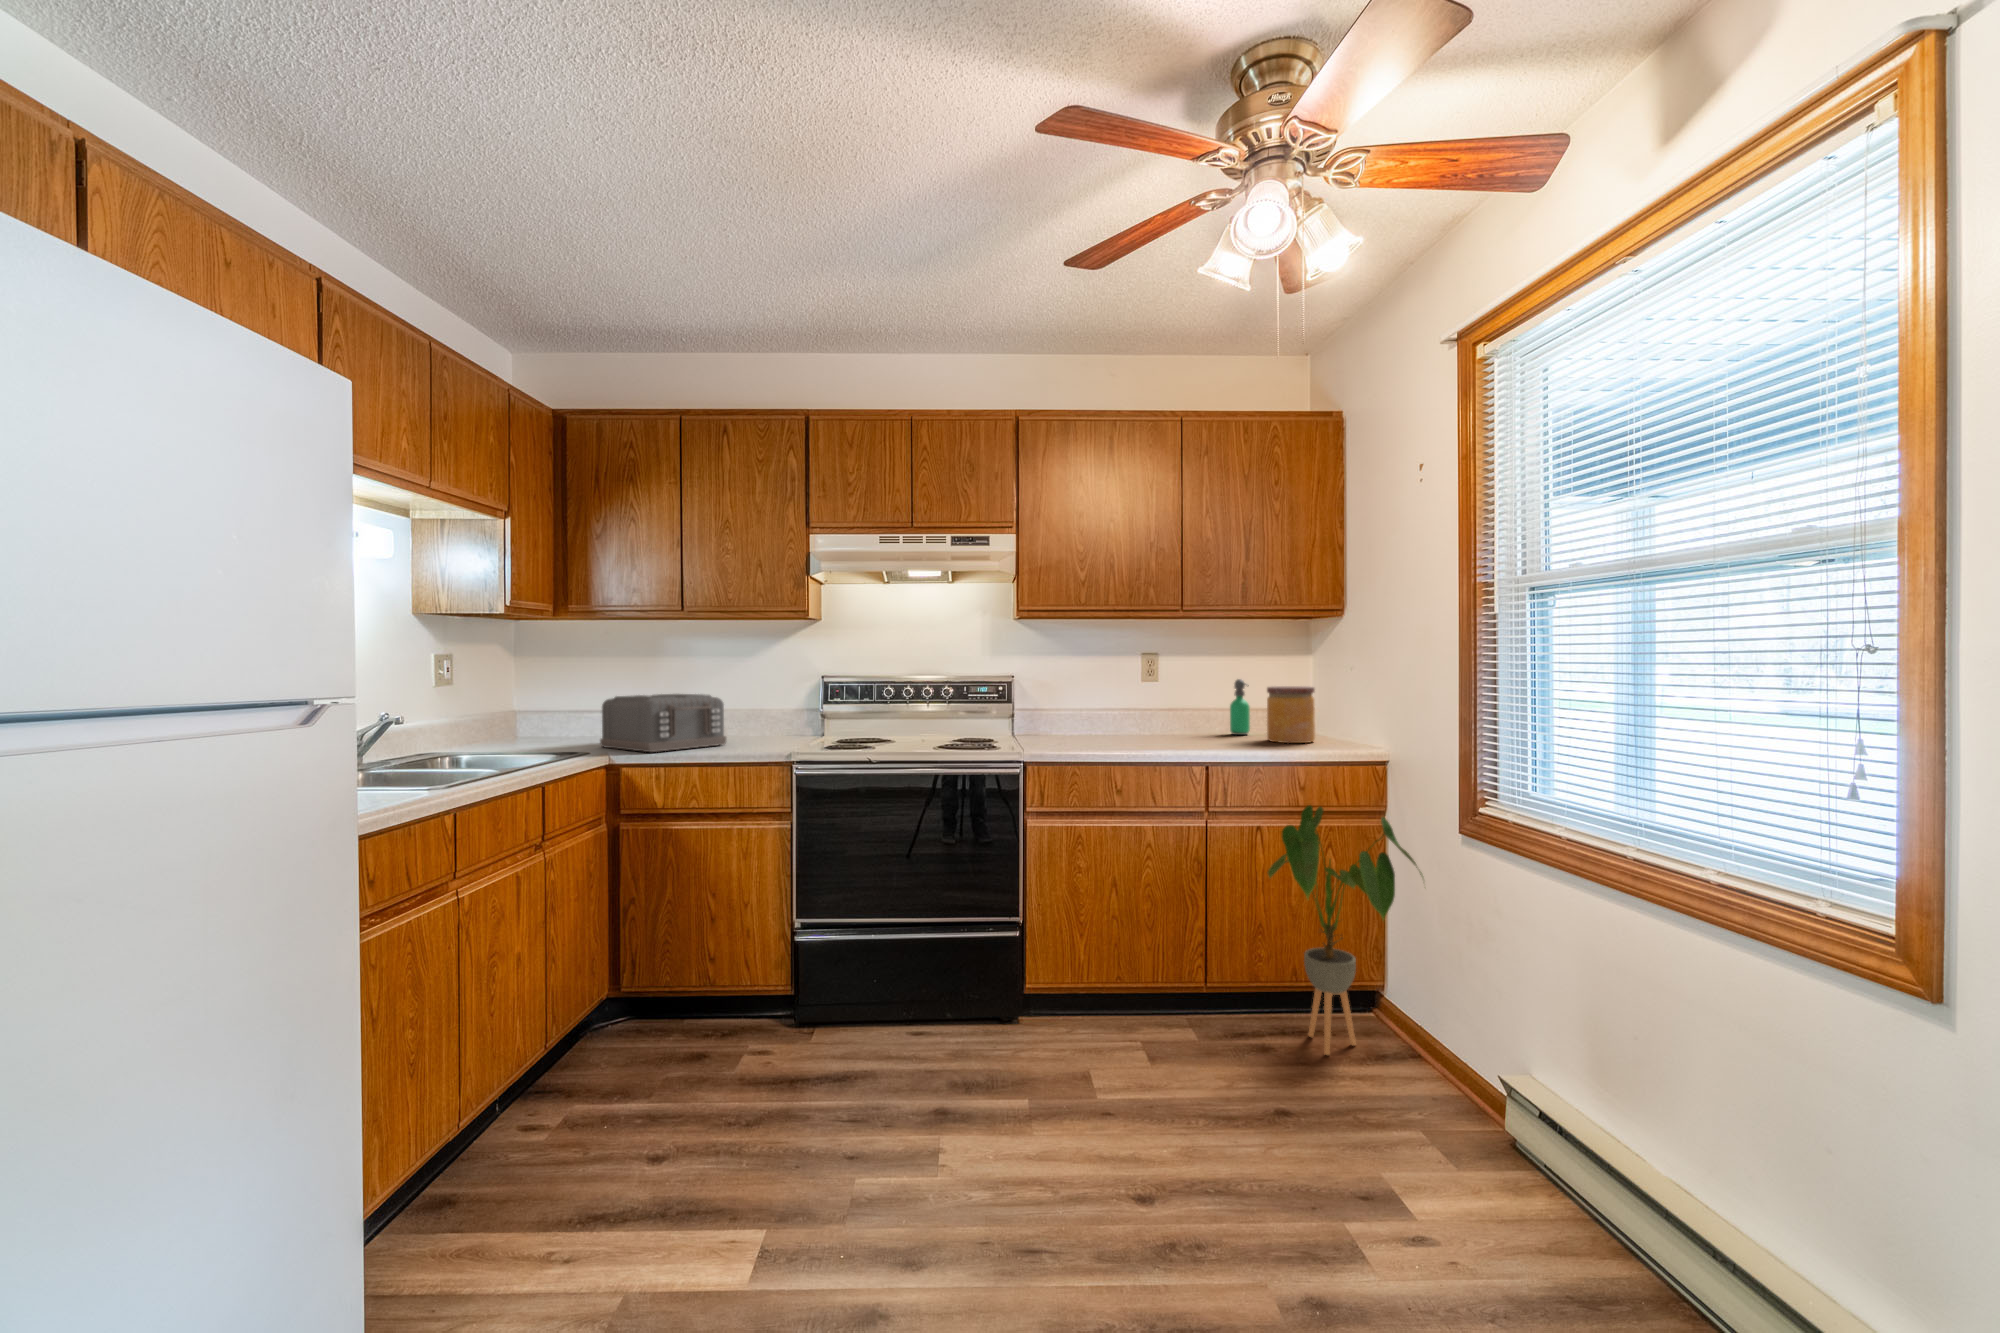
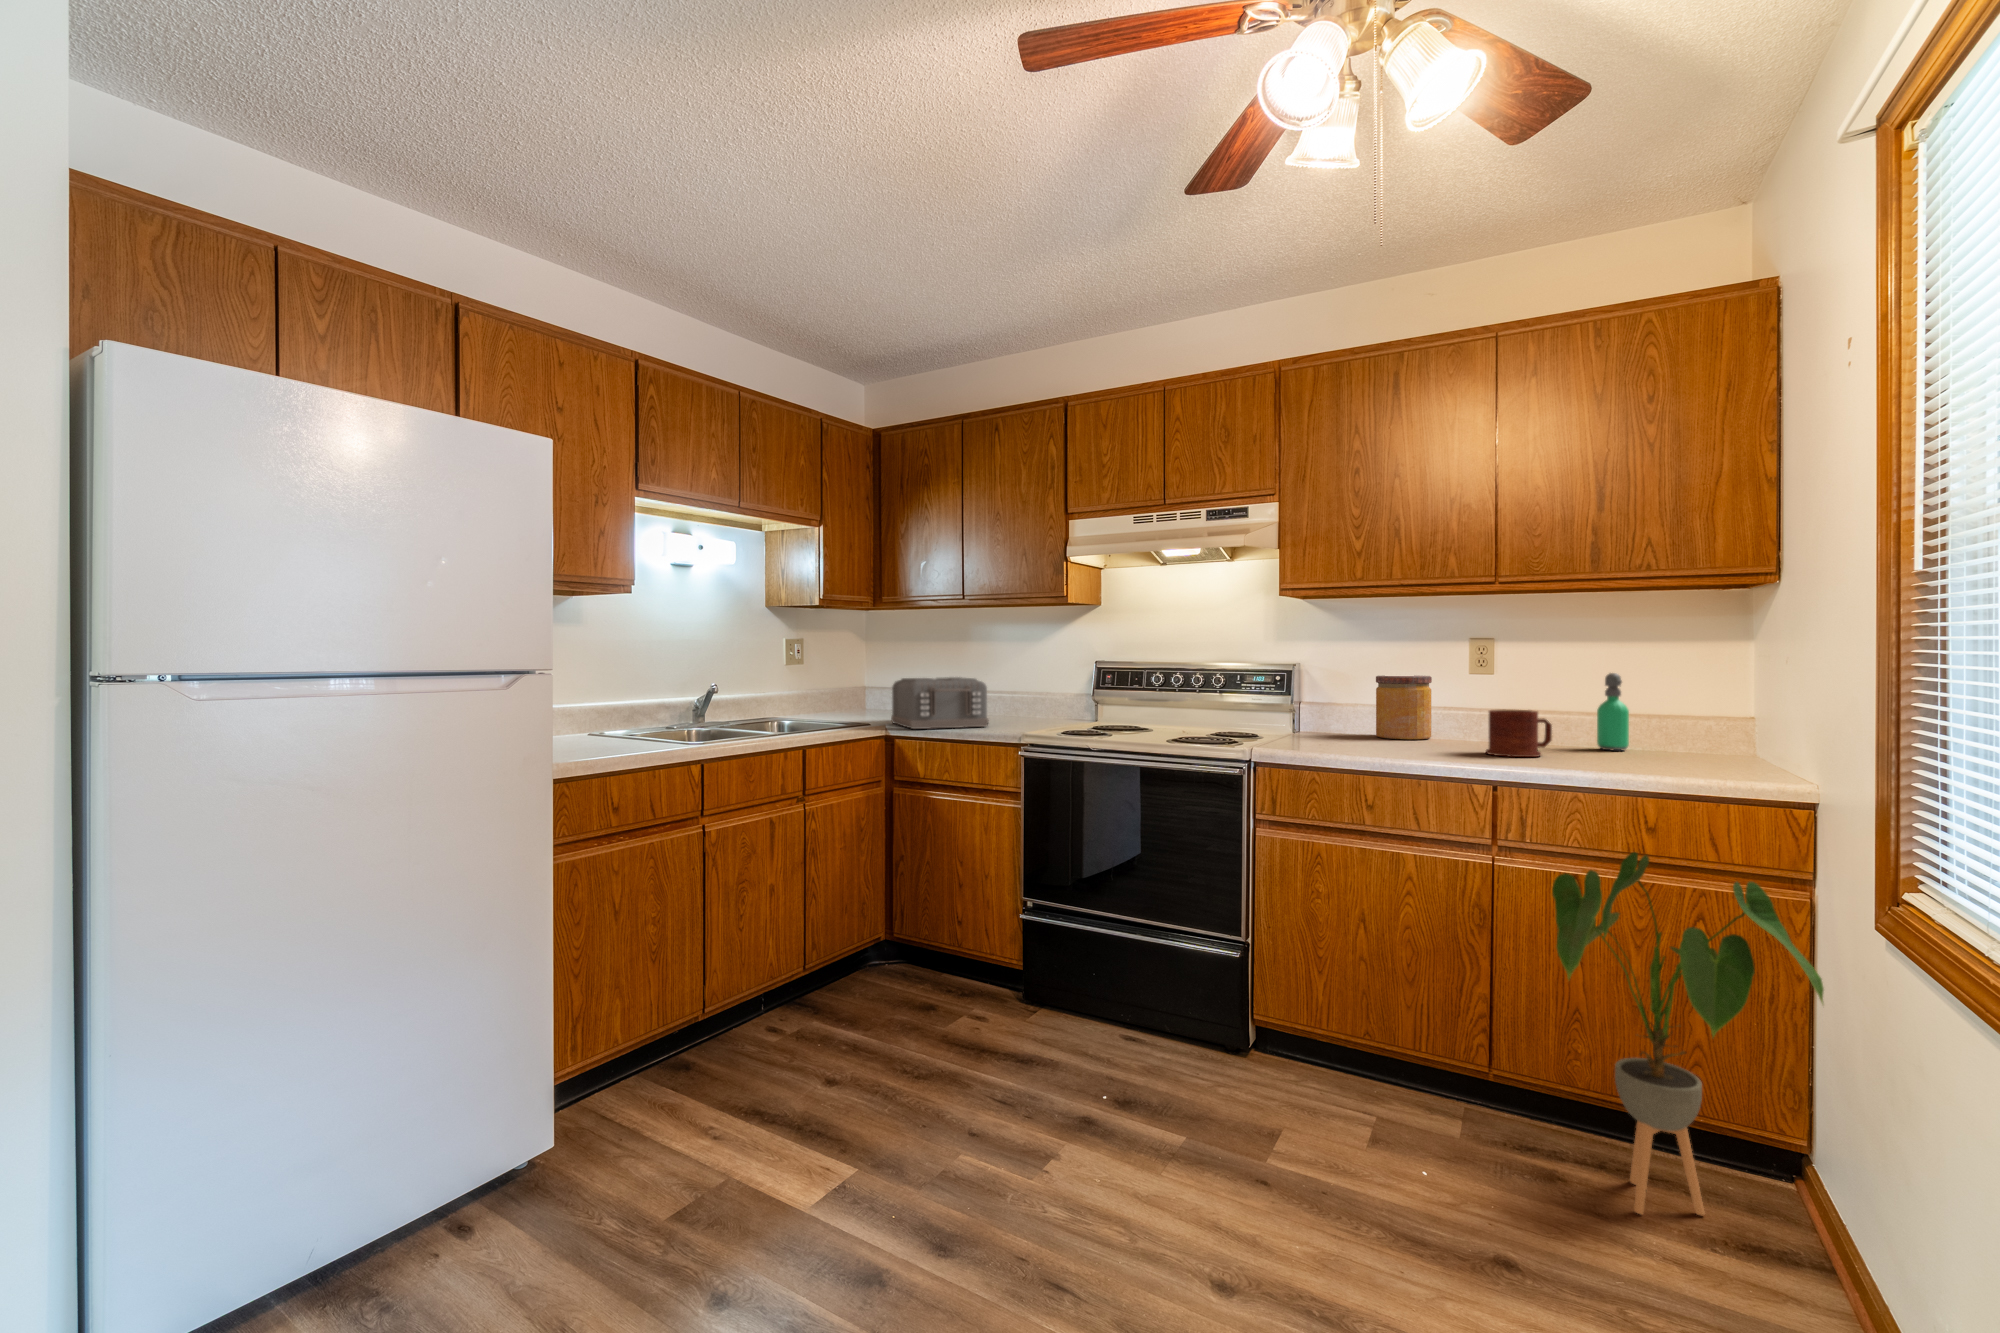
jar: present [1267,686,1315,743] -> present [1376,675,1432,739]
mug: none [1178,708,1219,744] -> present [1486,710,1552,757]

